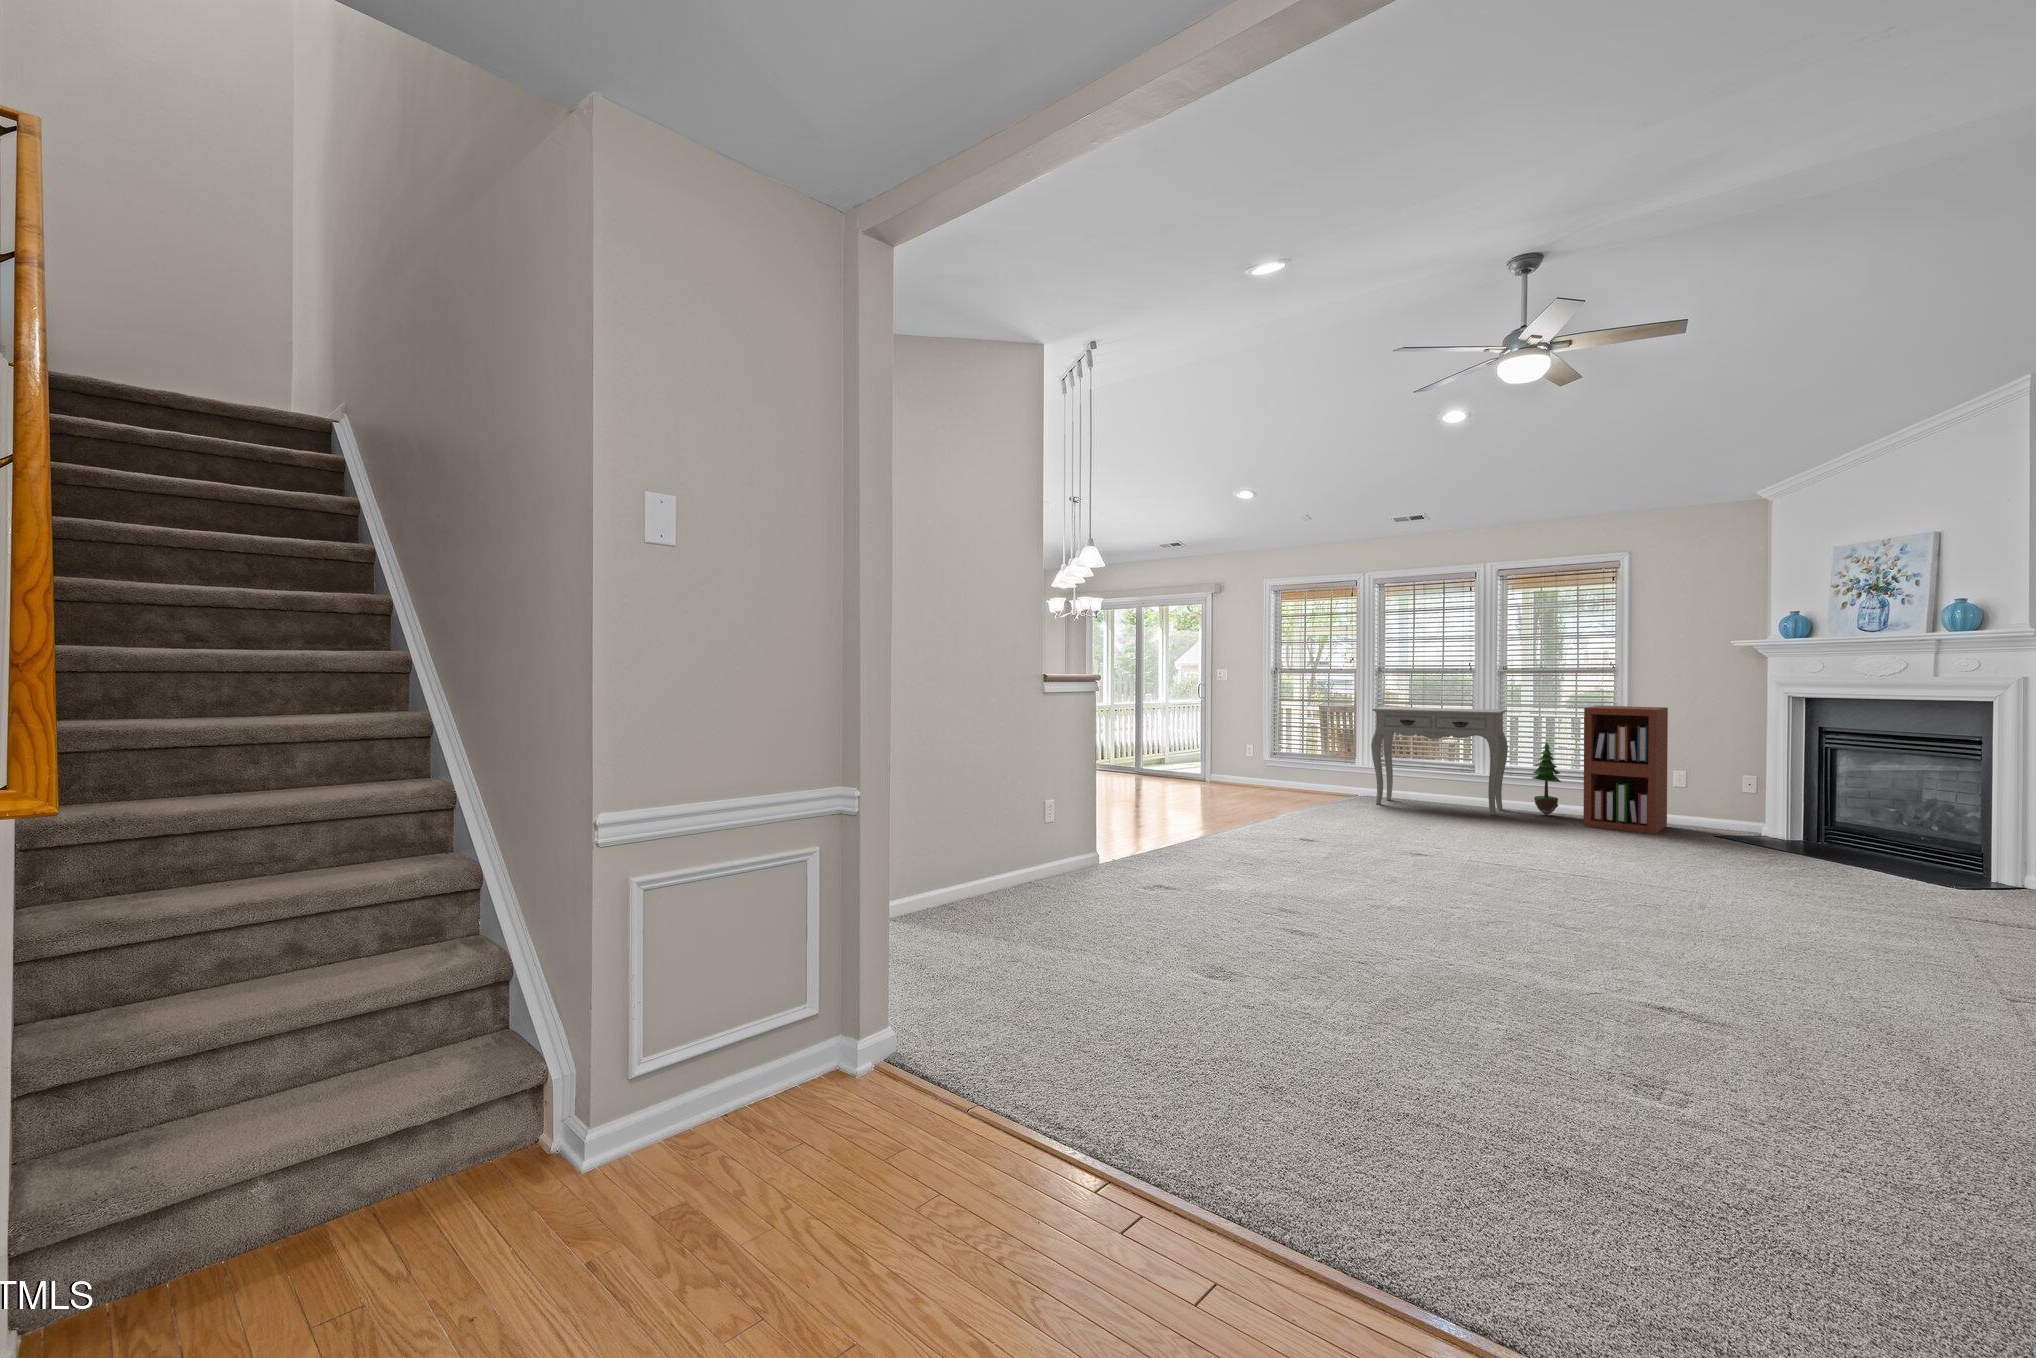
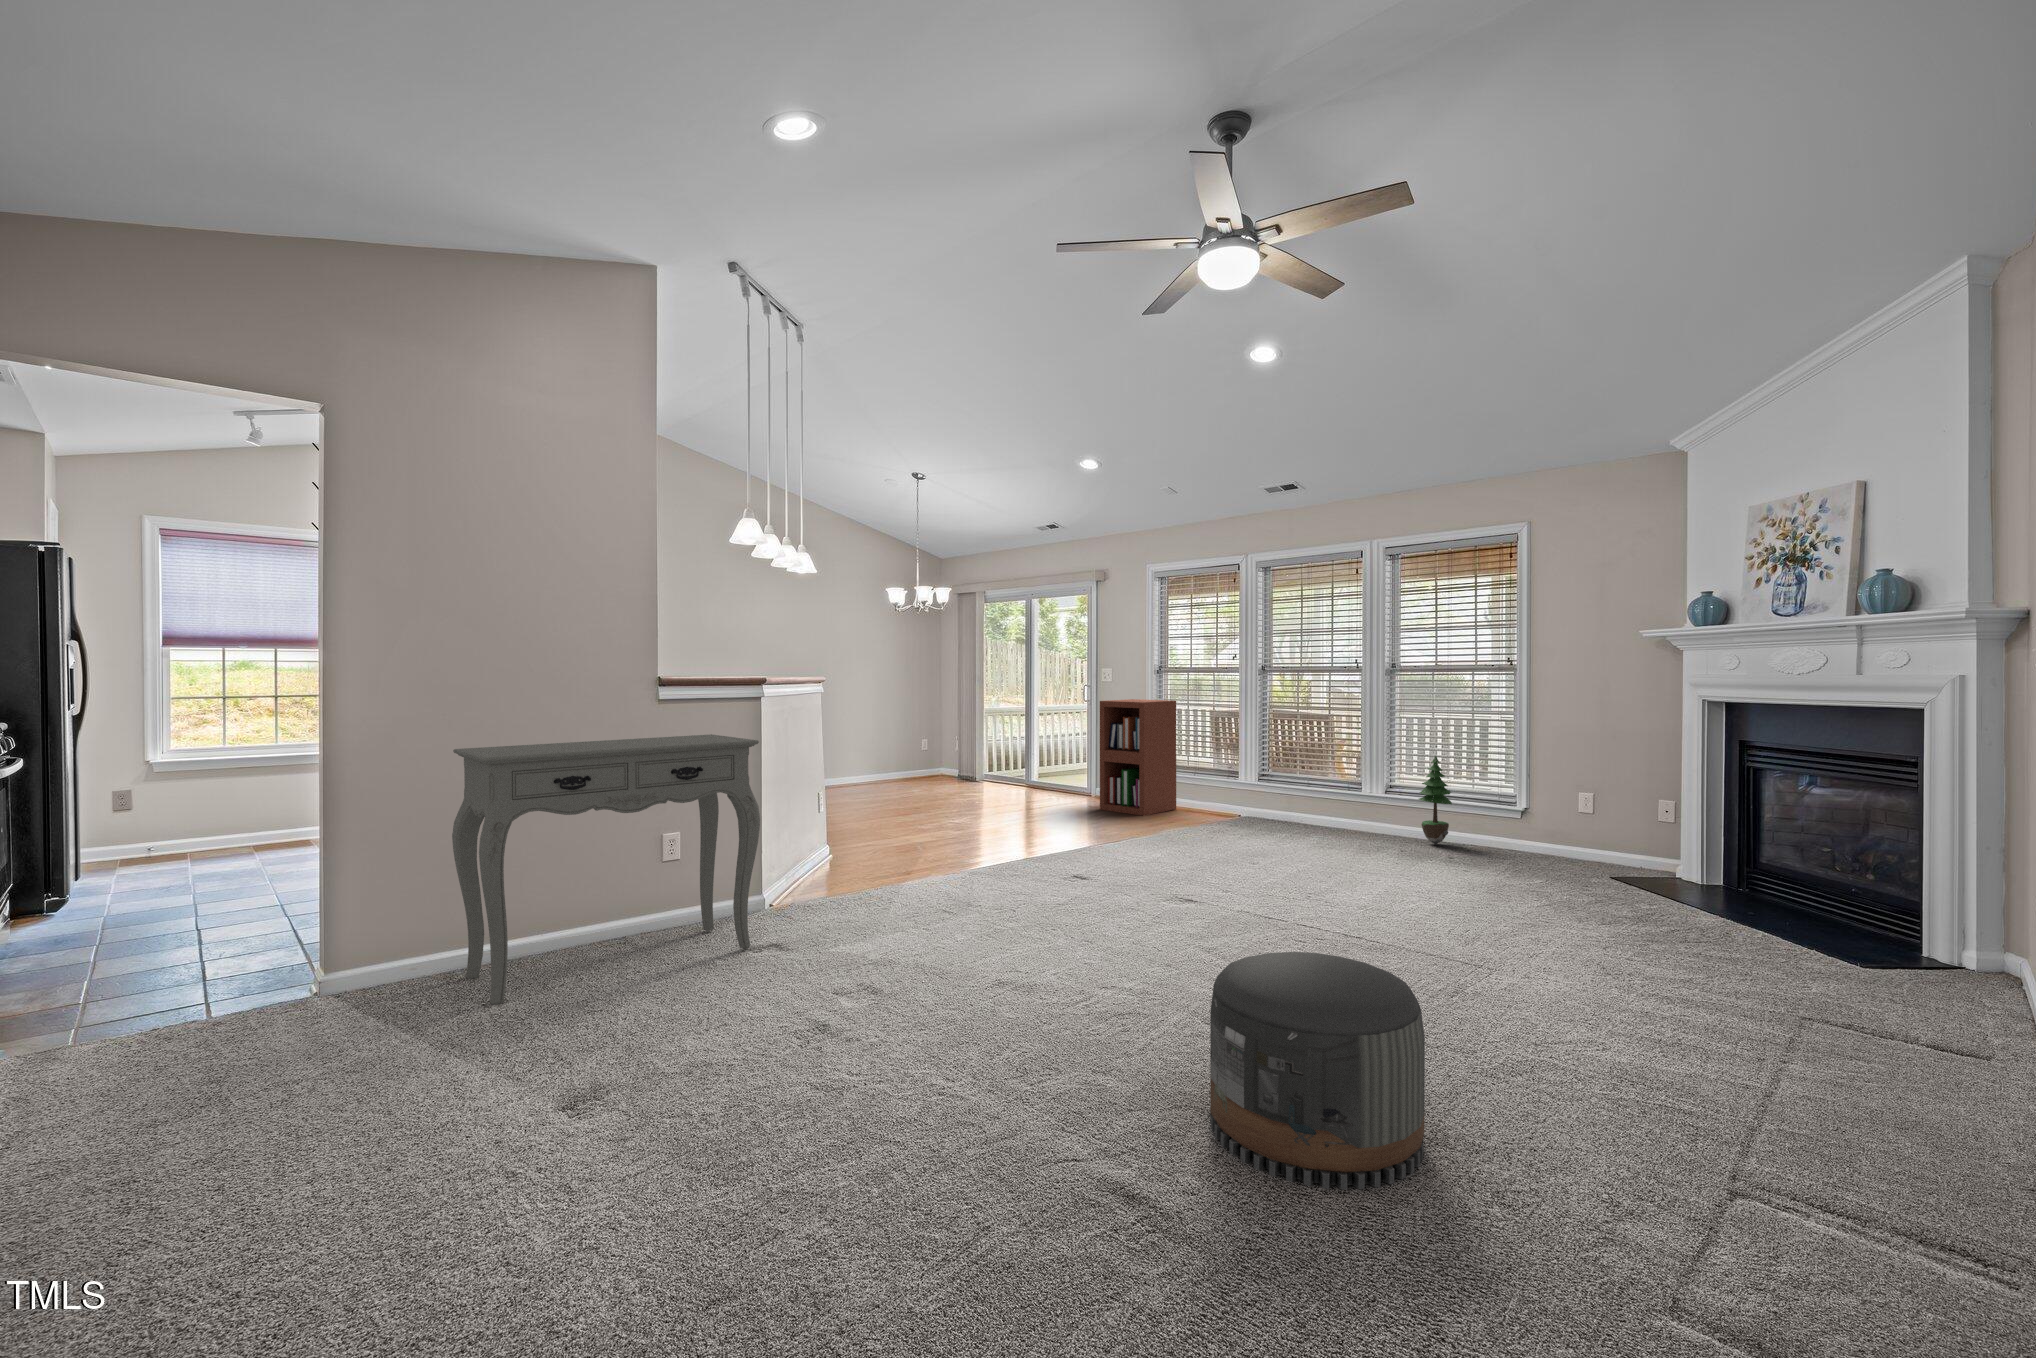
bookshelf: present [1583,706,1668,834] -> present [1100,699,1176,816]
console table: present [1371,707,1508,815] -> present [452,734,760,1005]
pouf: none [1618,868,1792,1012] -> present [1210,952,1425,1190]

